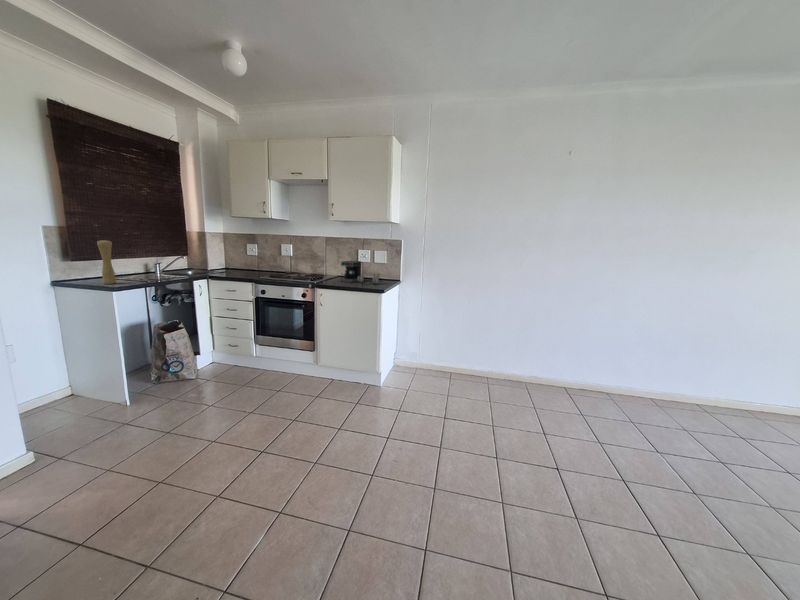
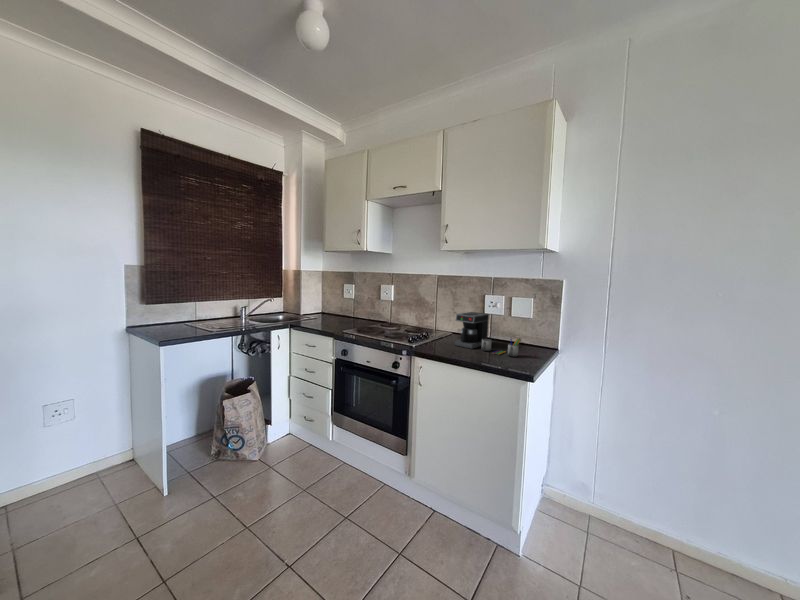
pepper mill: present [97,240,116,284] -> none [162,281,179,334]

